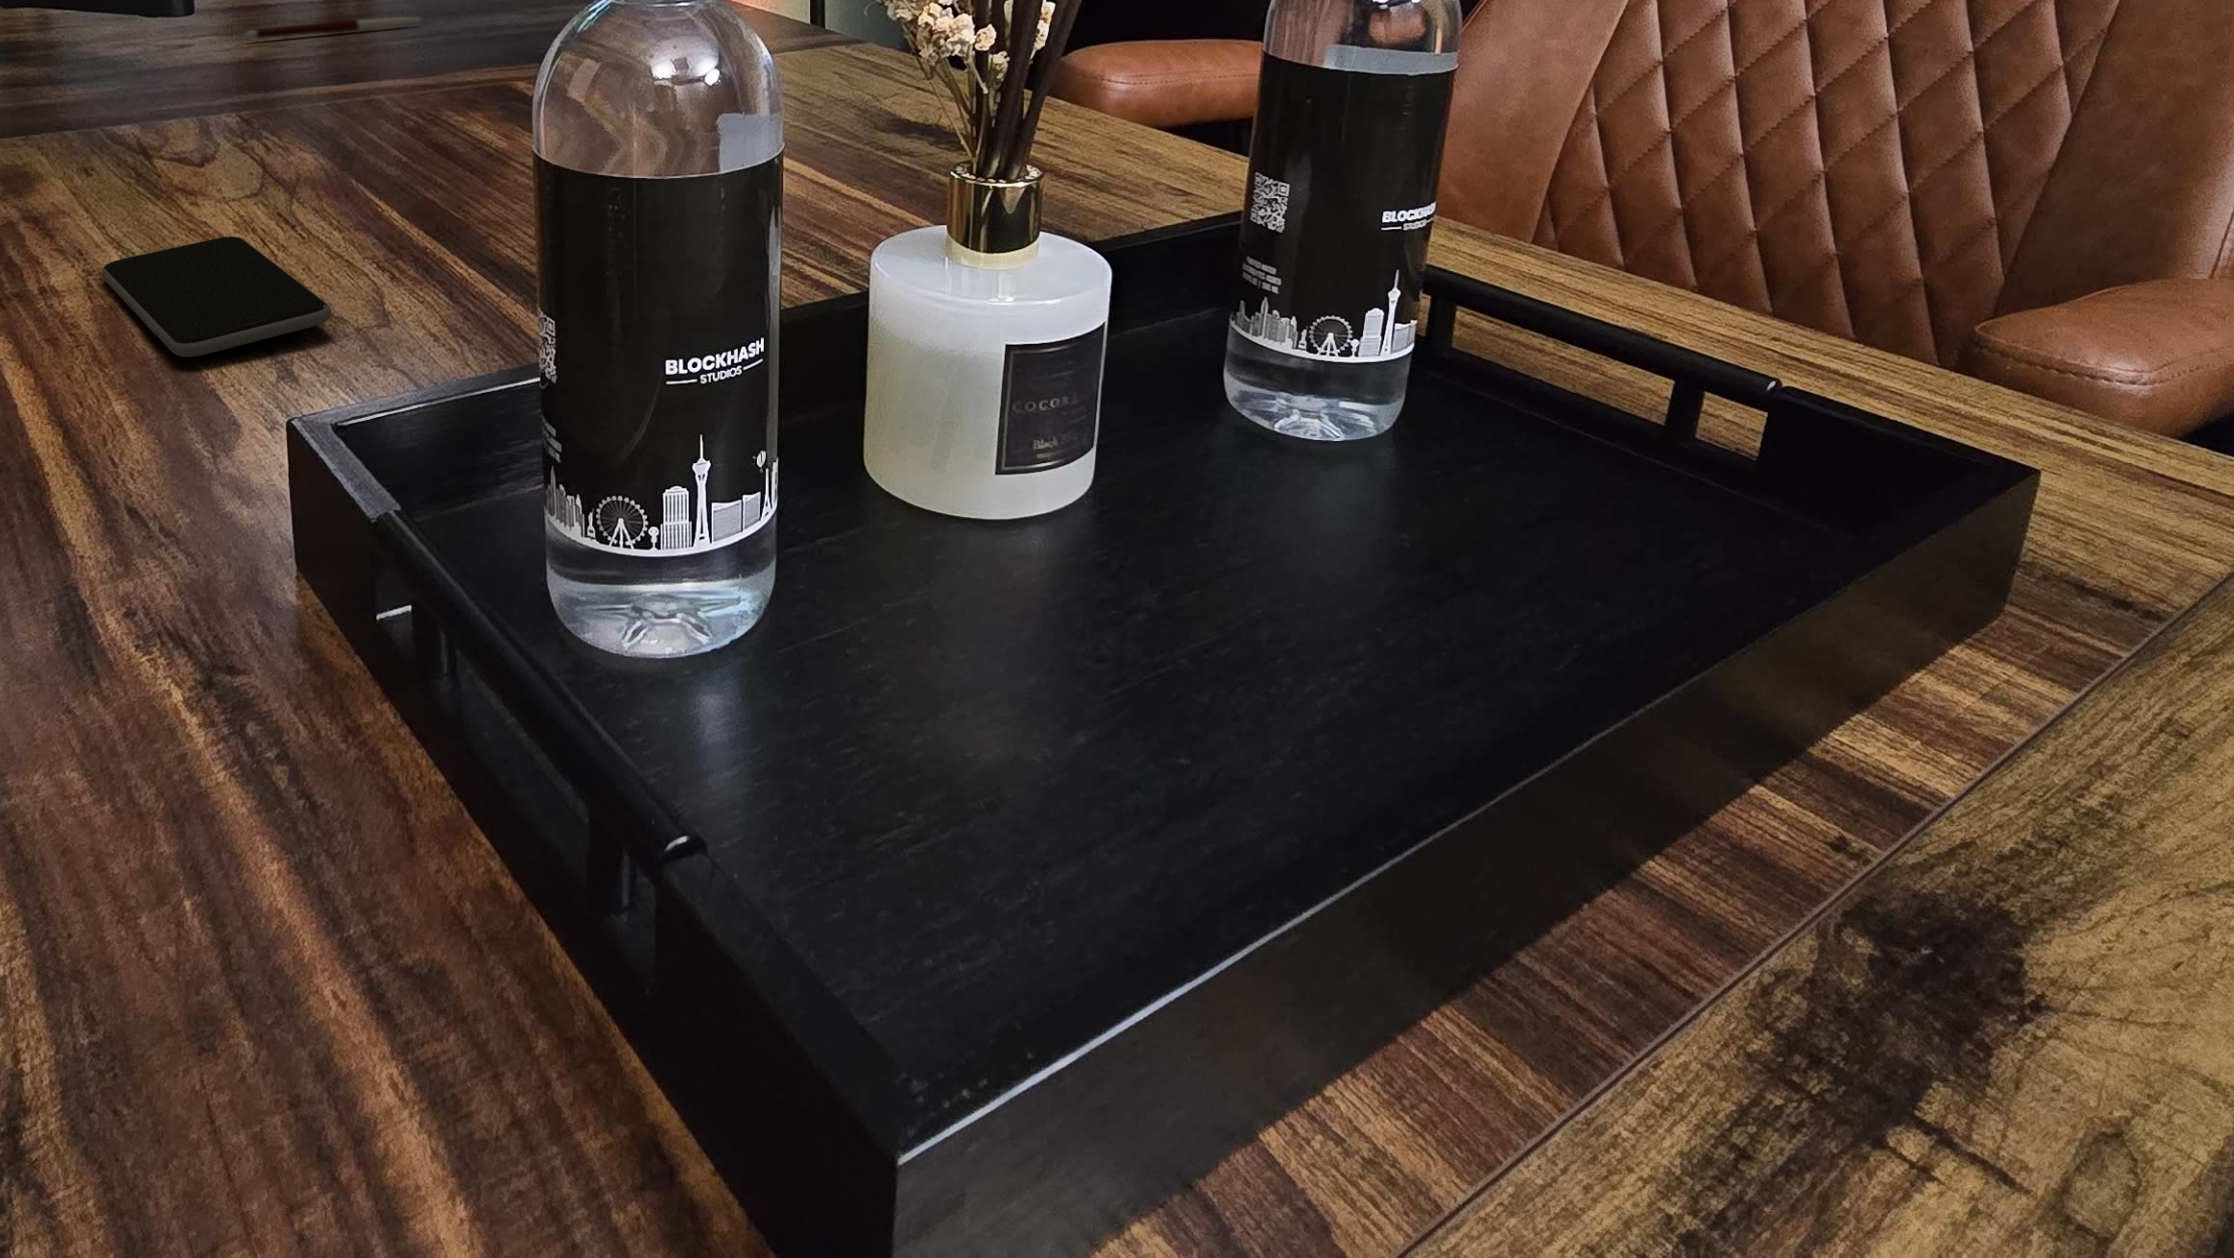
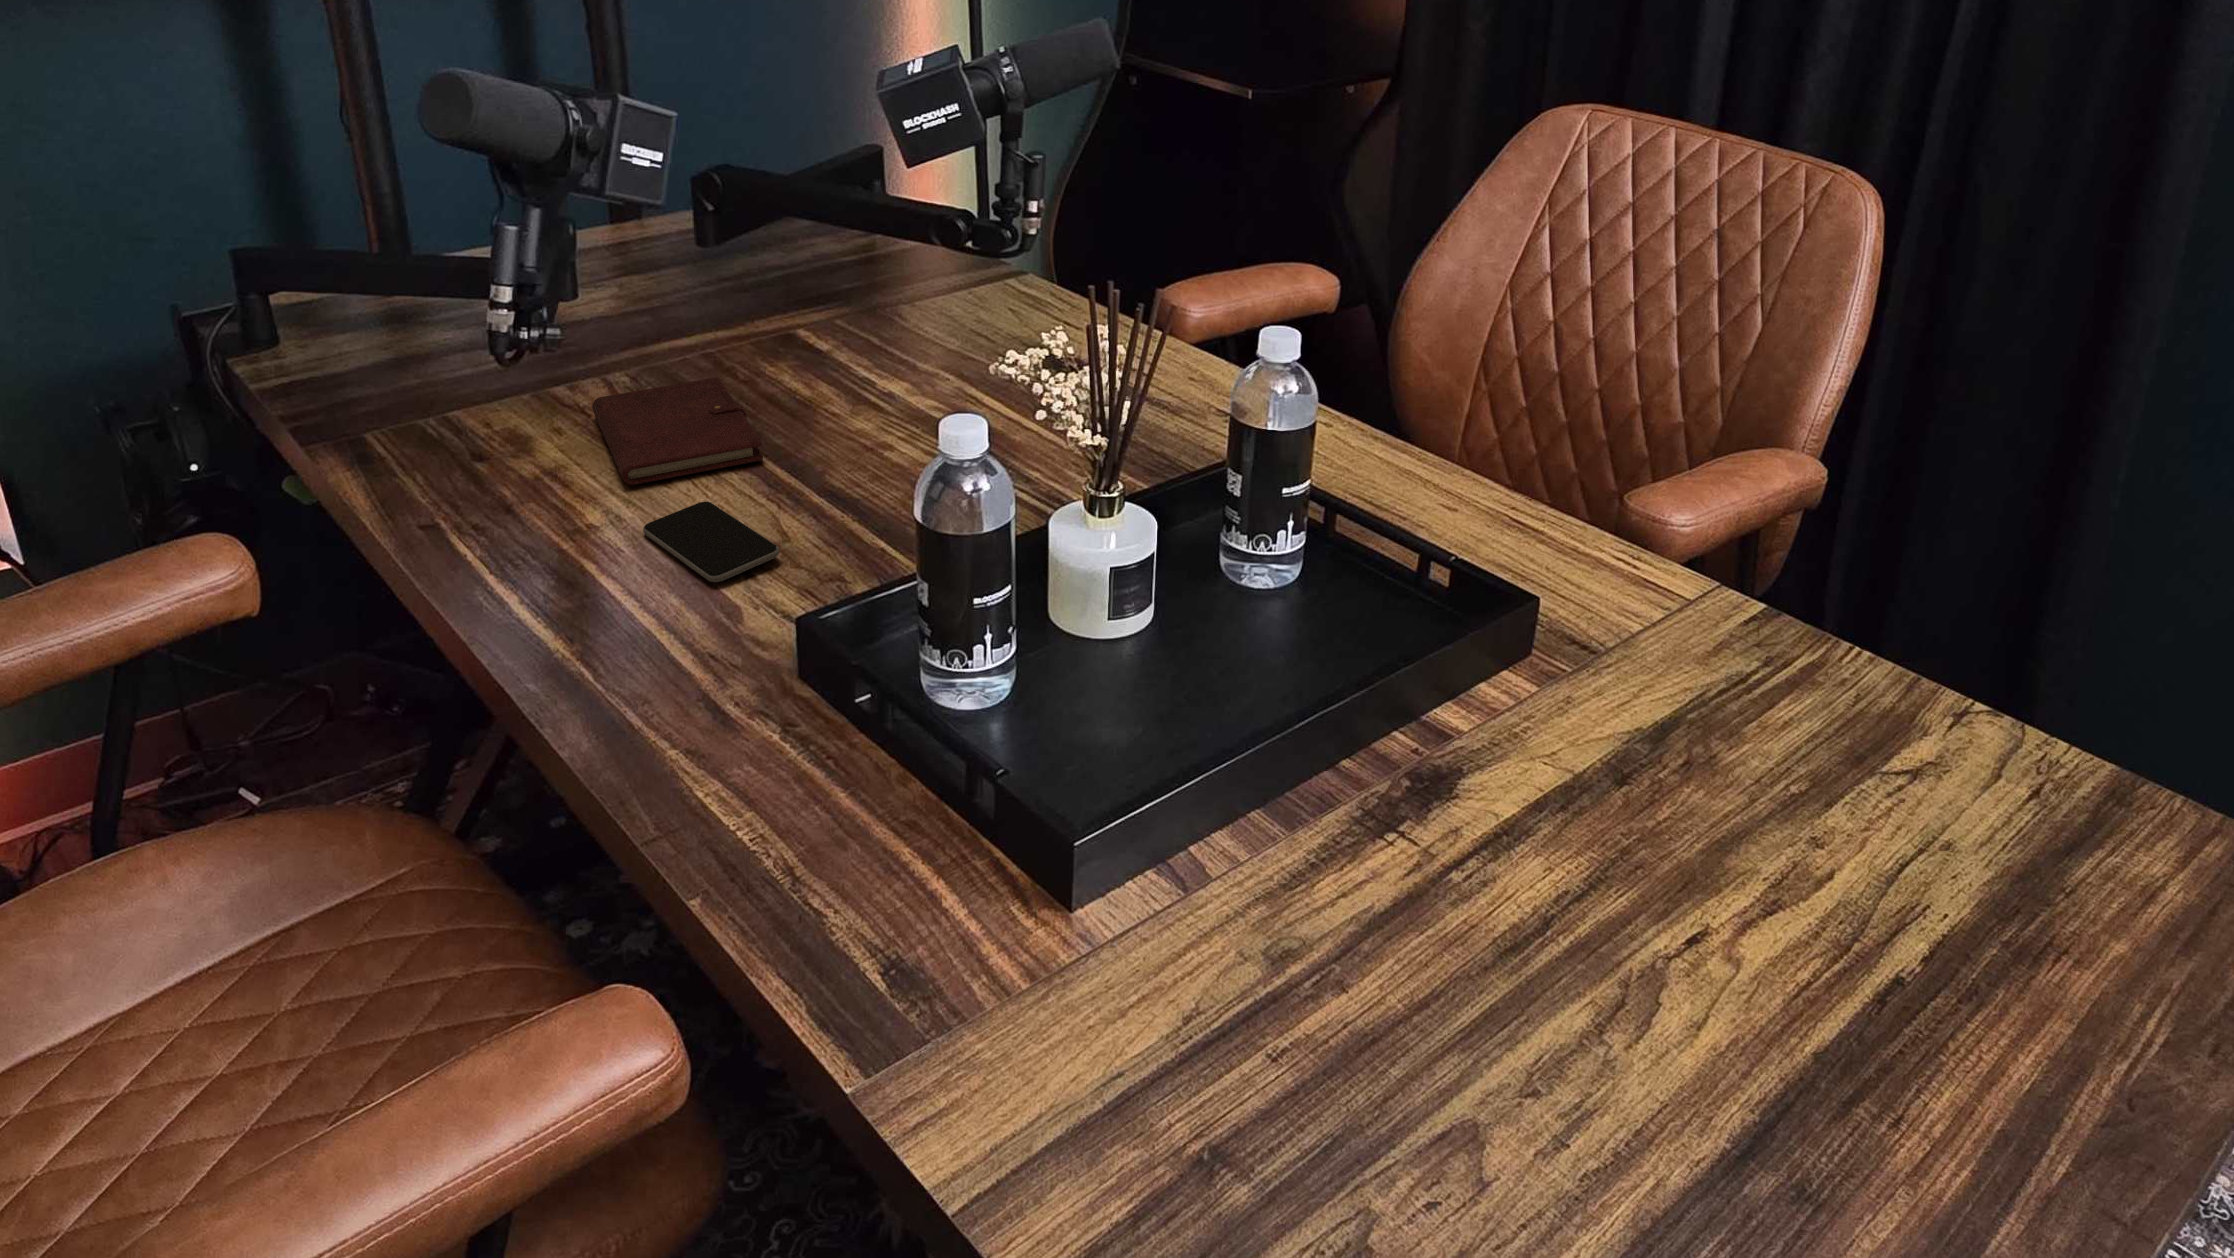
pen: present [244,17,421,38] -> none [620,281,737,313]
notebook: none [110,93,369,213] -> present [592,377,763,485]

